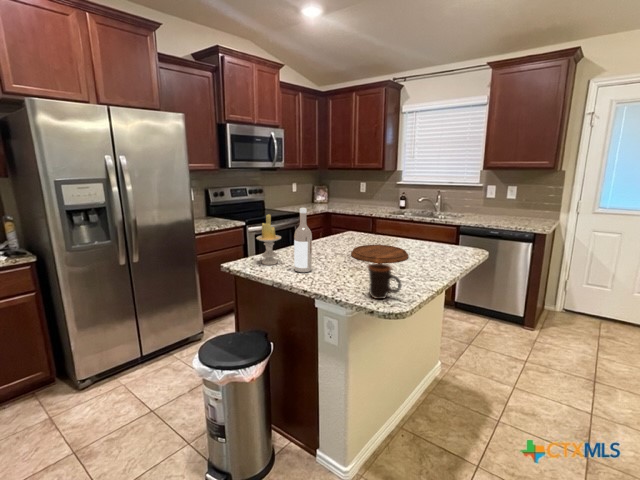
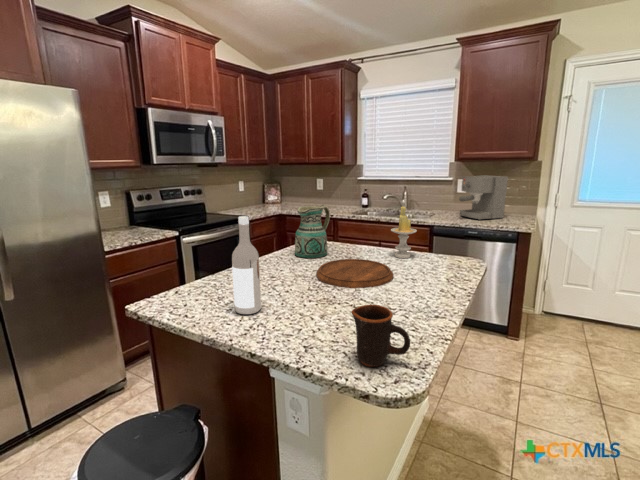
coffee maker: none [484,183,531,222] -> present [459,175,508,220]
ceramic pitcher: none [336,203,365,244] -> present [295,205,330,258]
candle: present [257,214,281,265] -> present [391,206,417,258]

